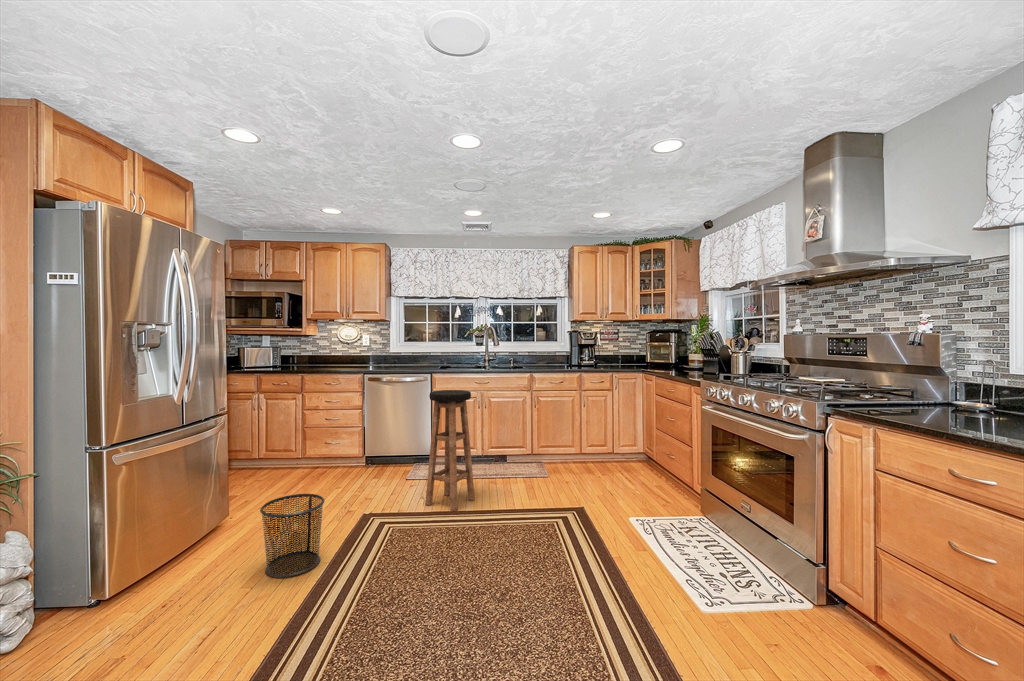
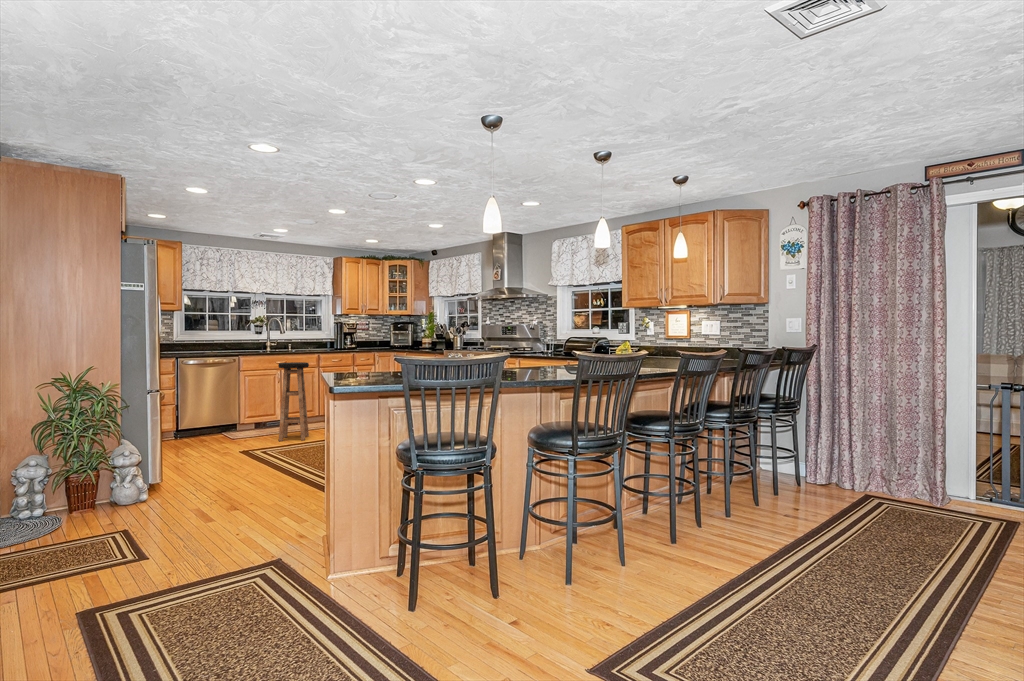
waste bin: present [260,494,325,578] -> none [224,422,263,466]

